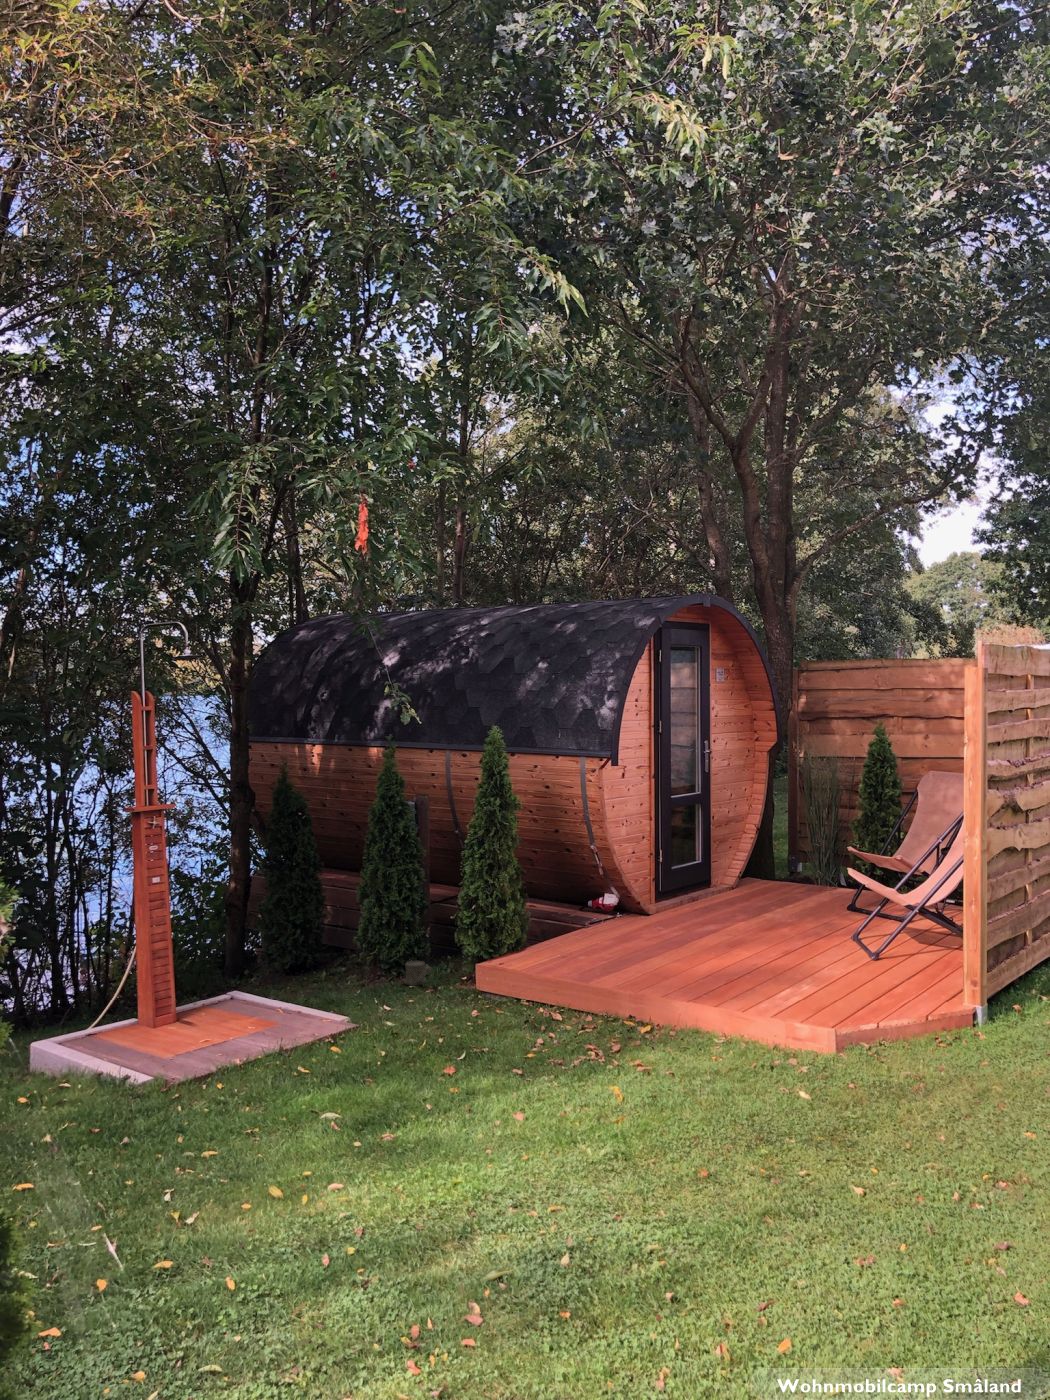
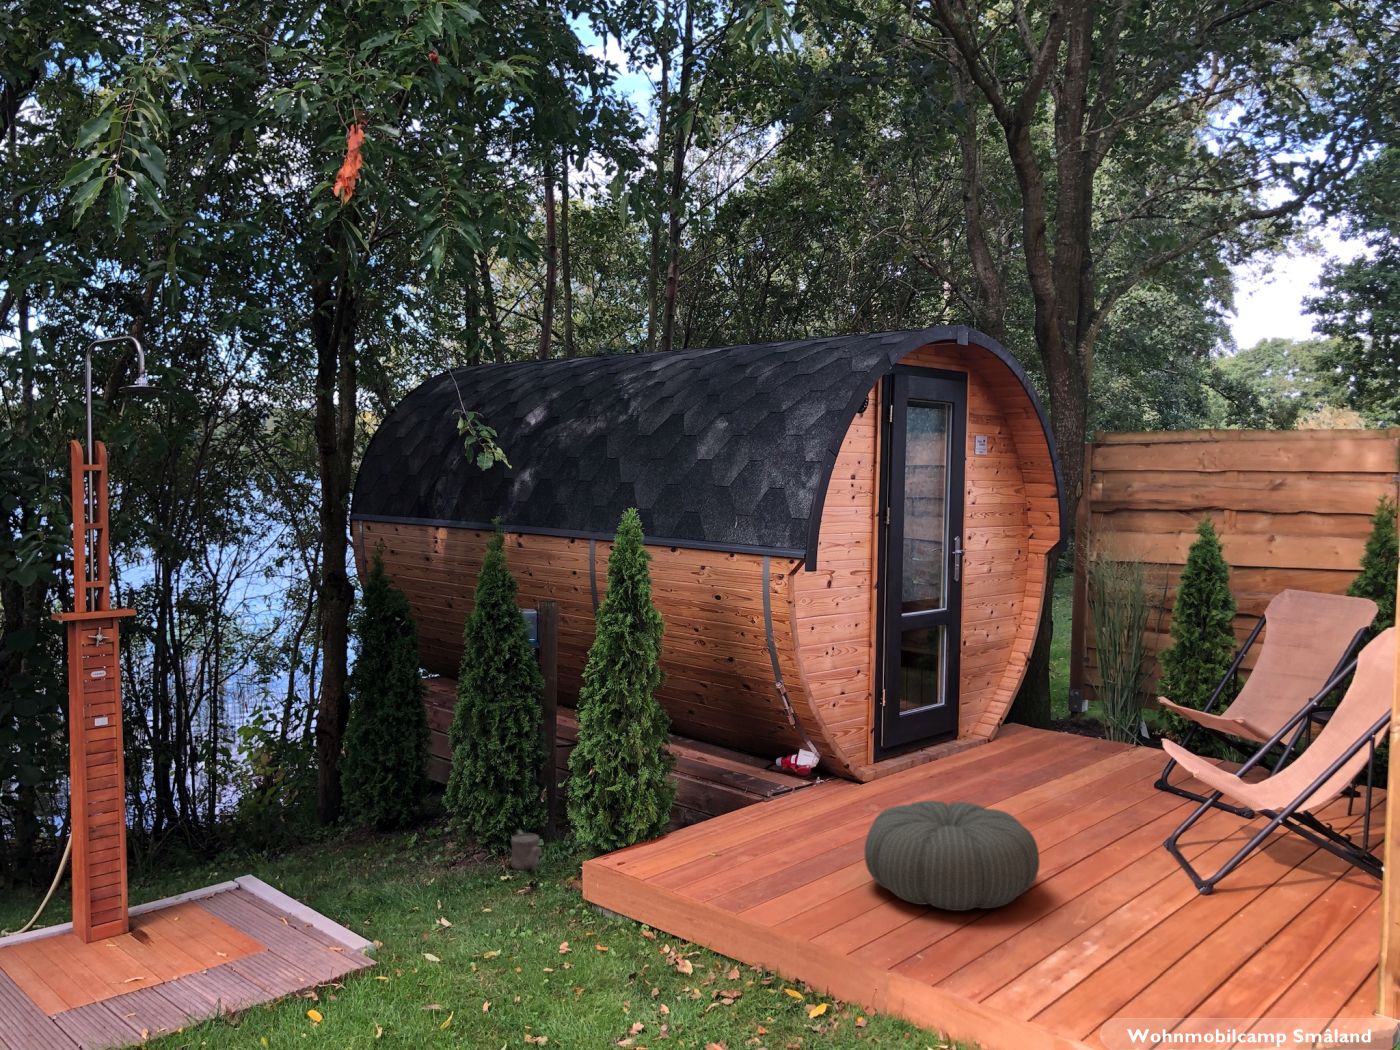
pouf: none [664,911,774,973] -> present [864,801,1039,911]

